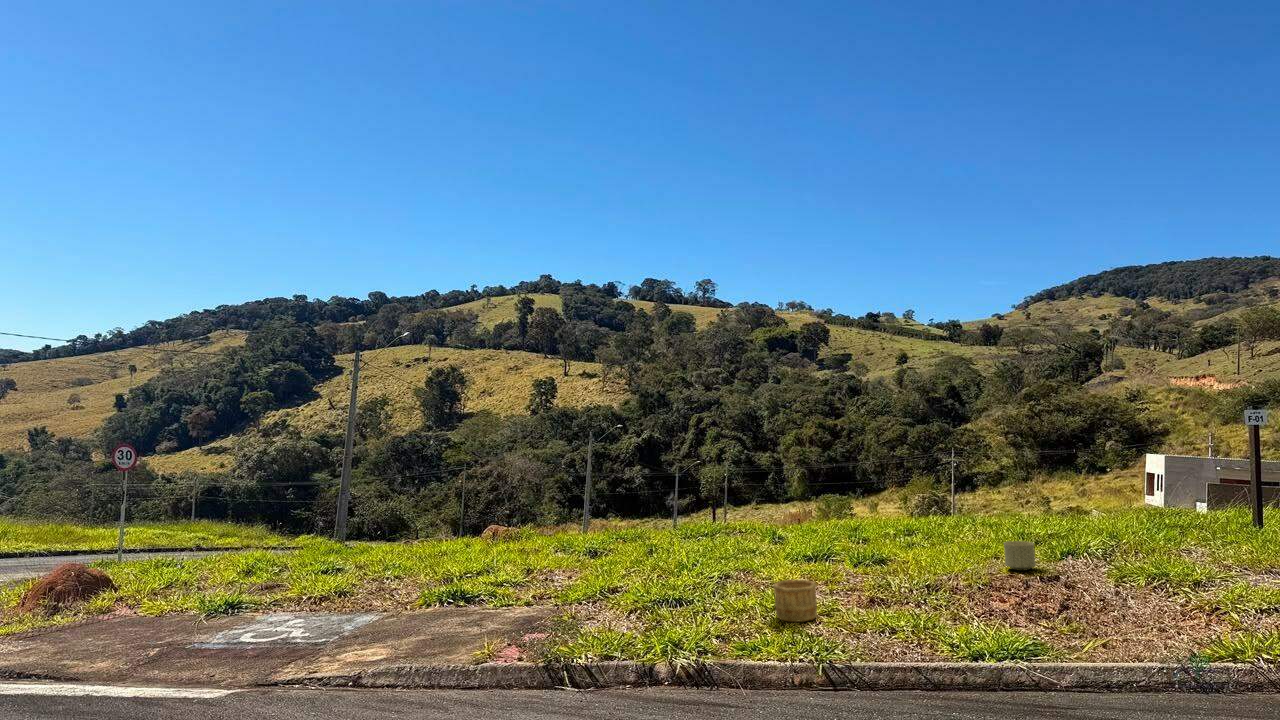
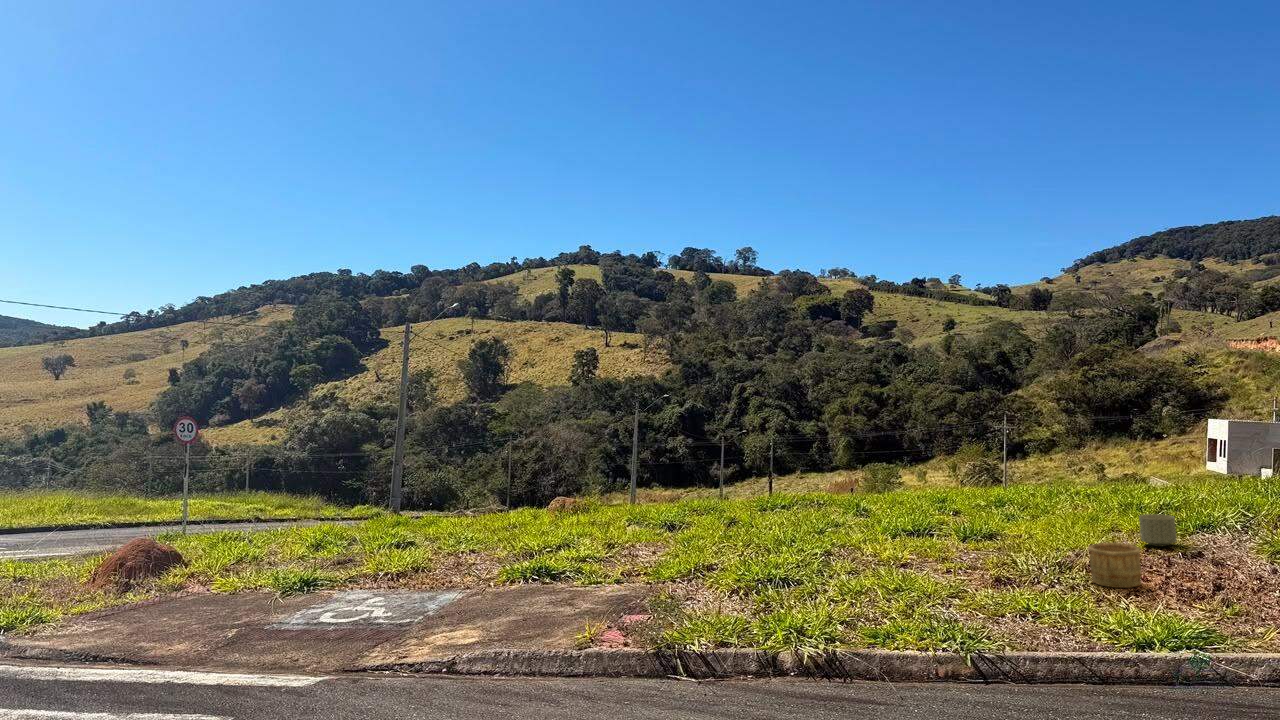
wooden bucket: present [773,579,817,622] -> present [1088,543,1141,588]

